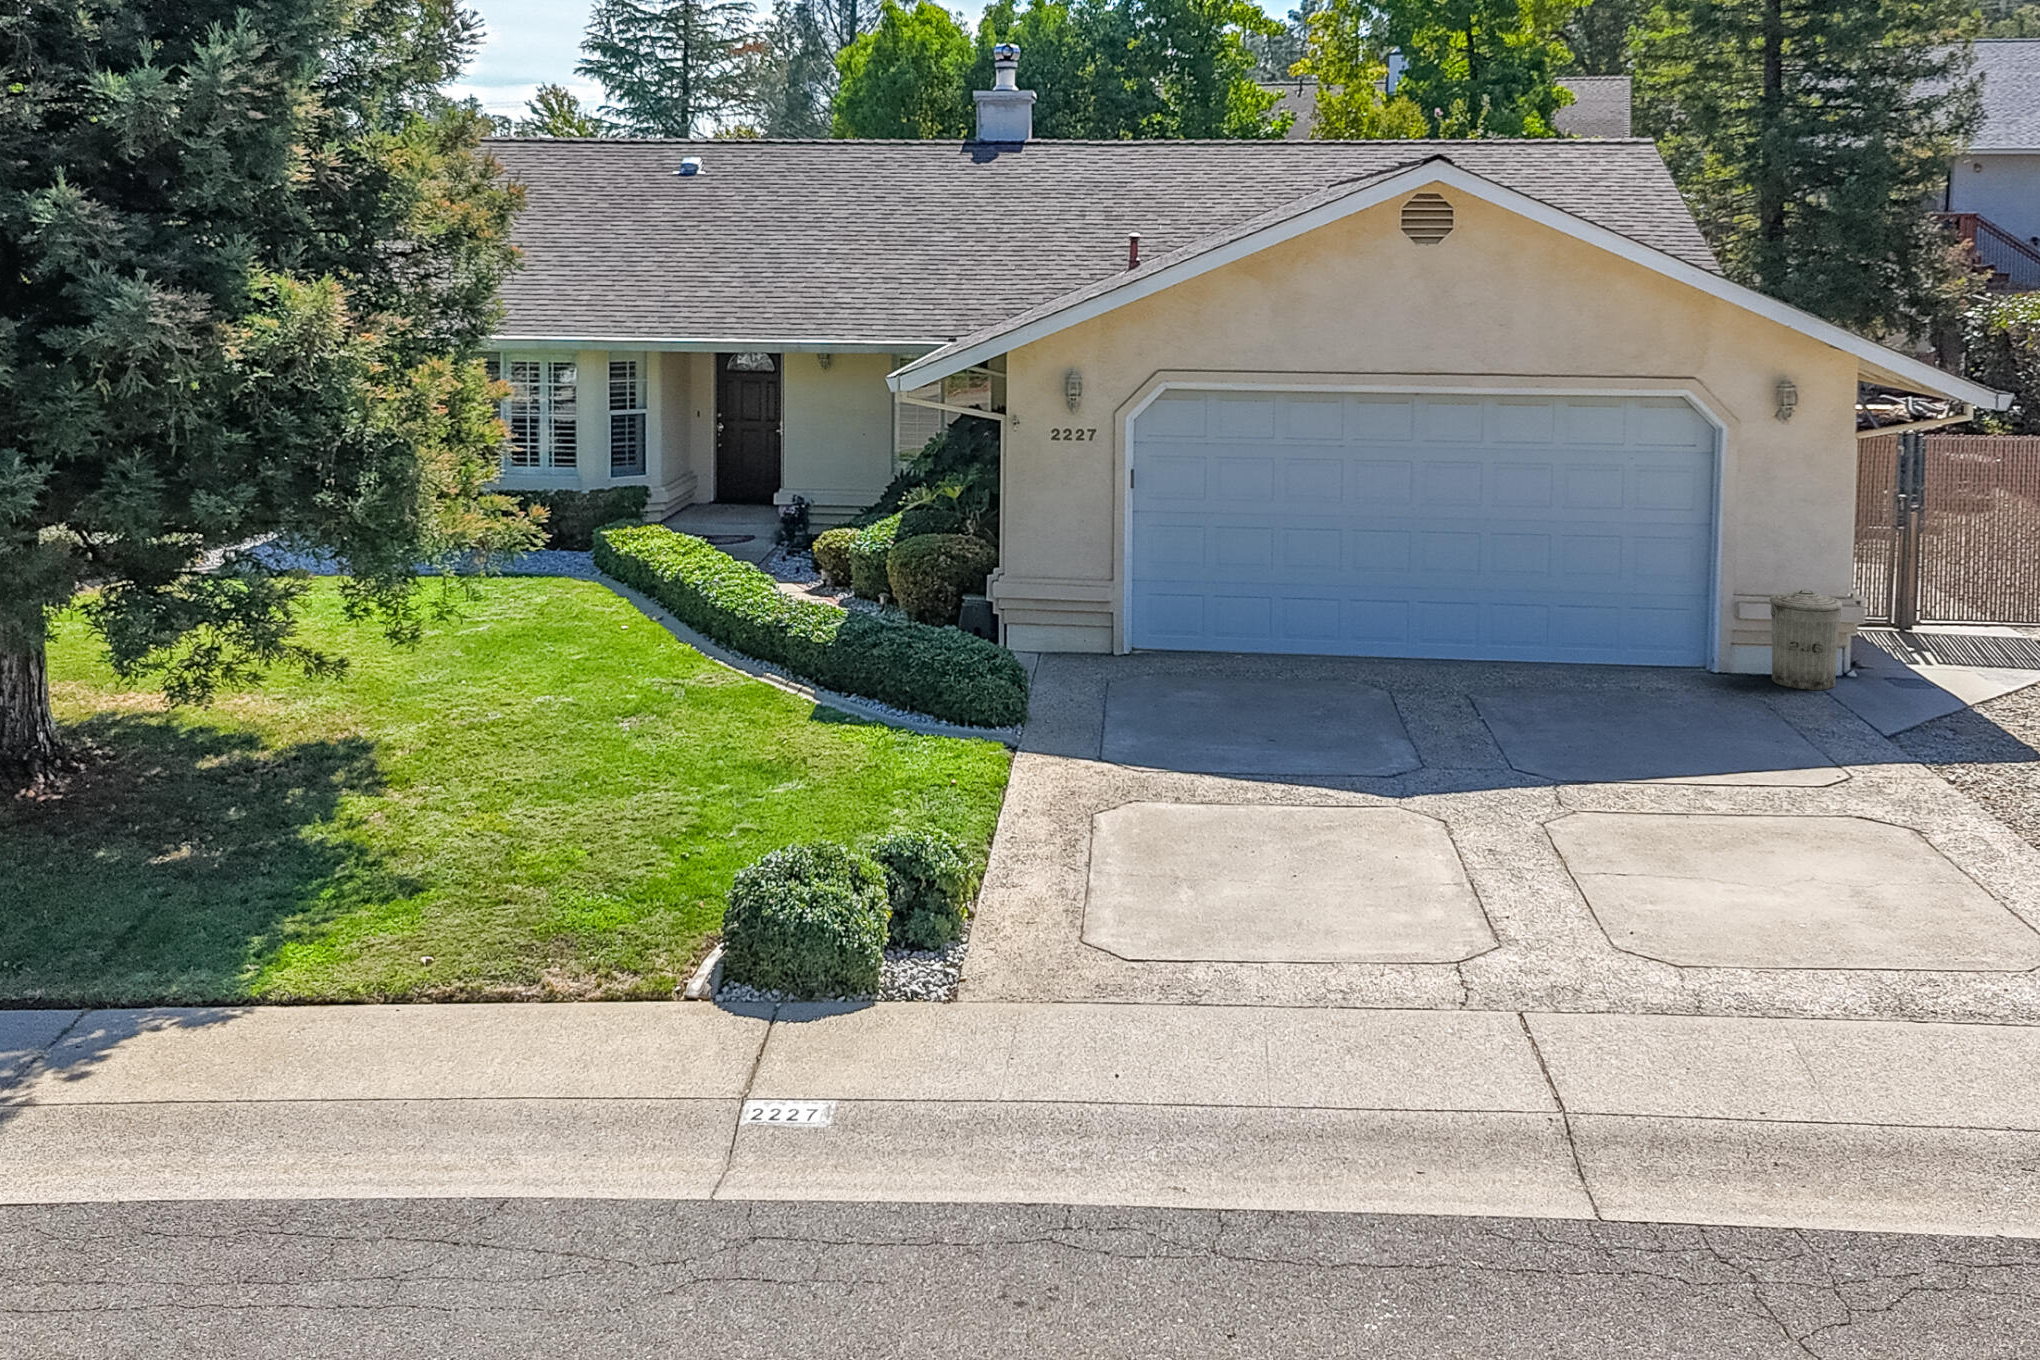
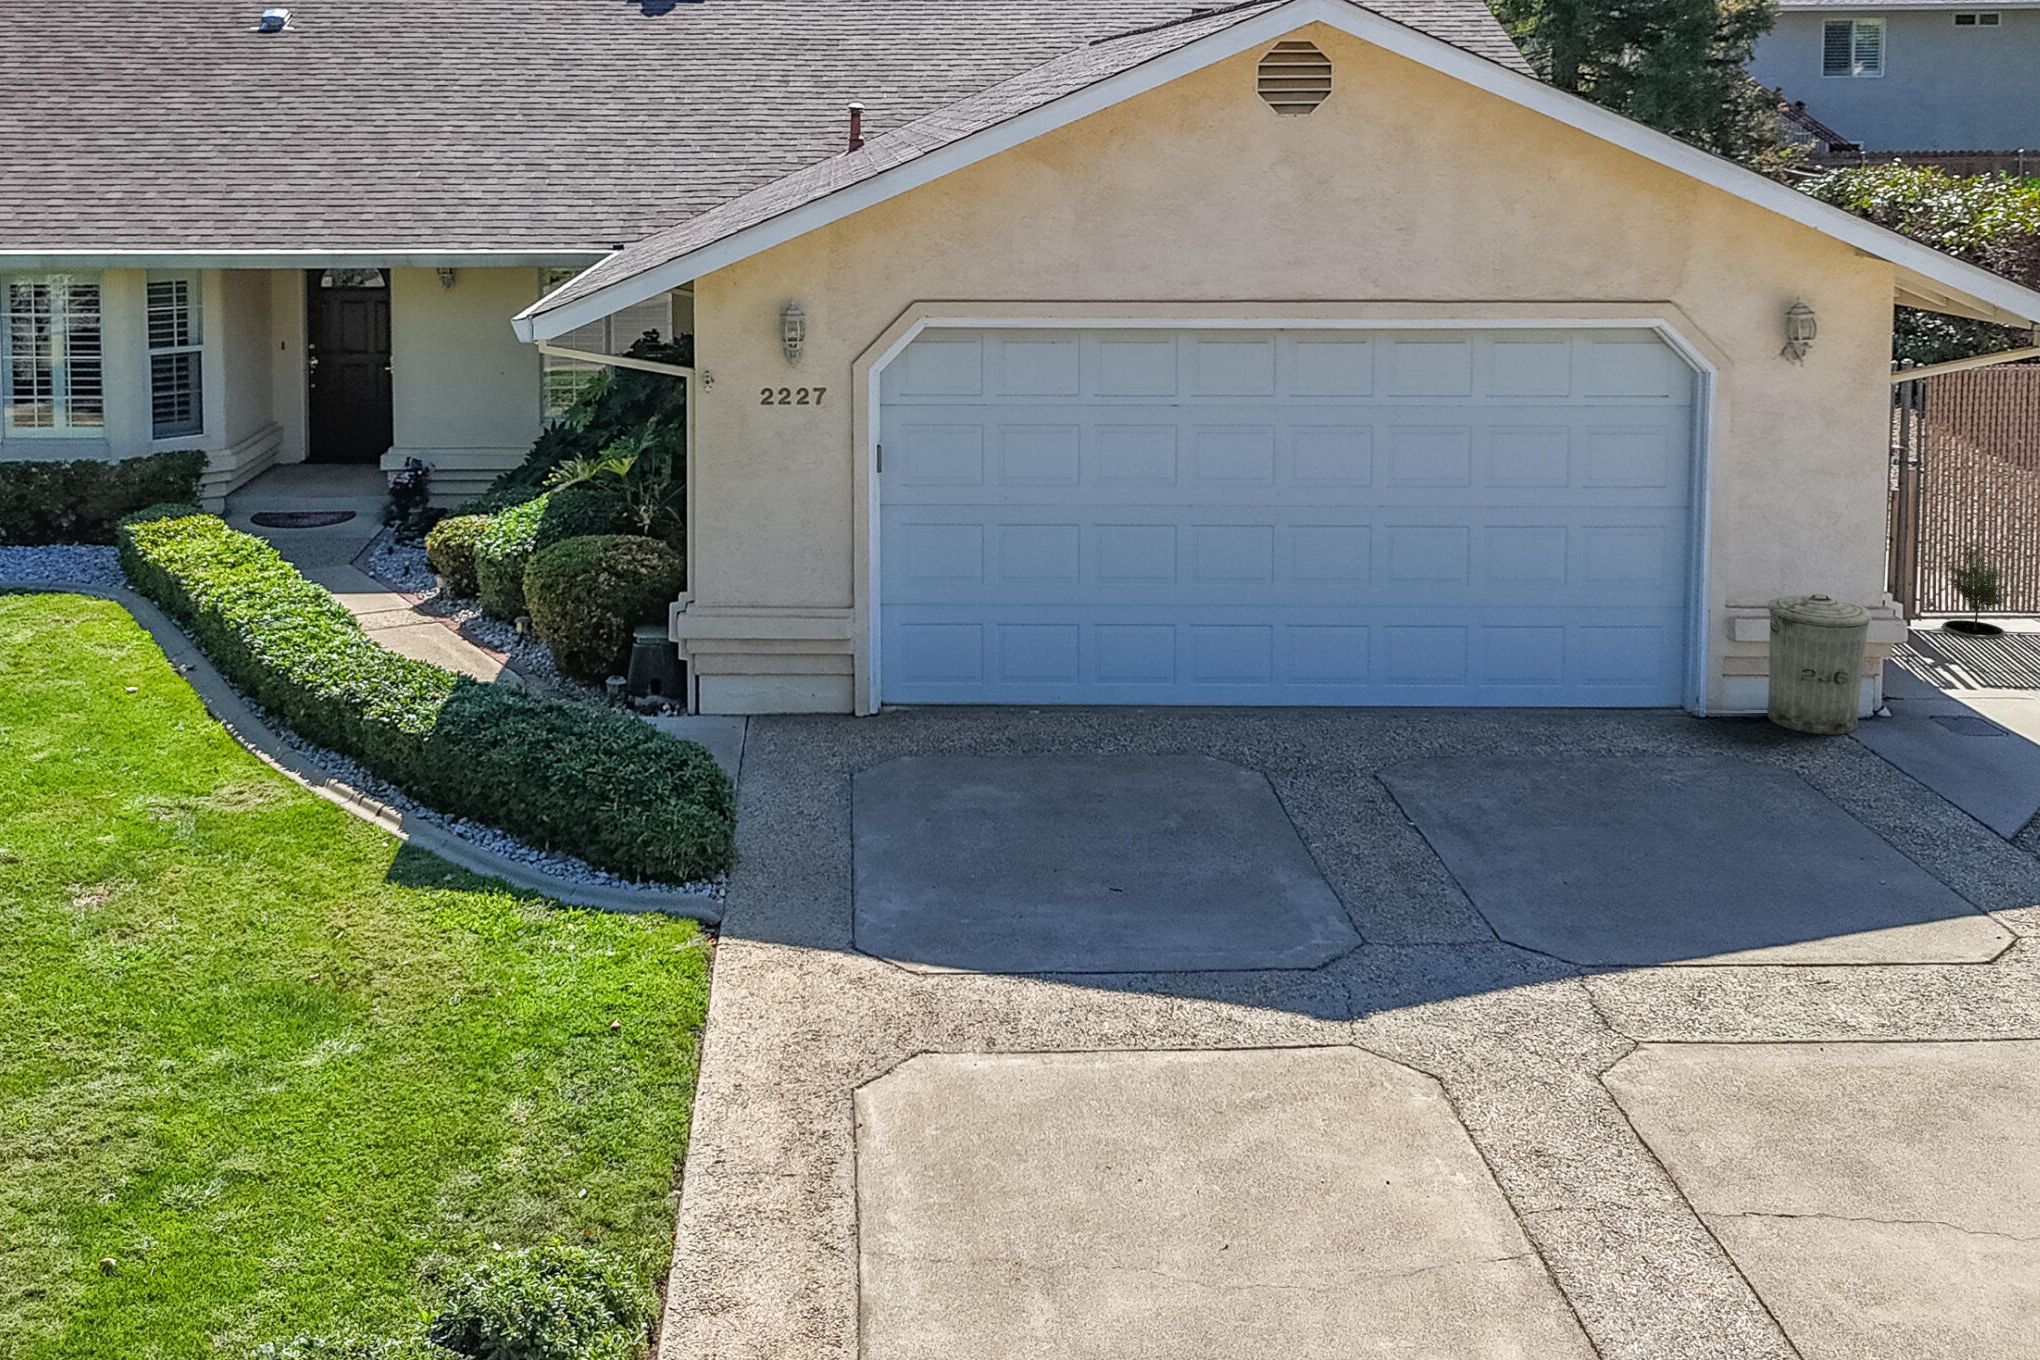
potted tree: none [1948,567,1997,643] -> present [1942,544,2006,639]

